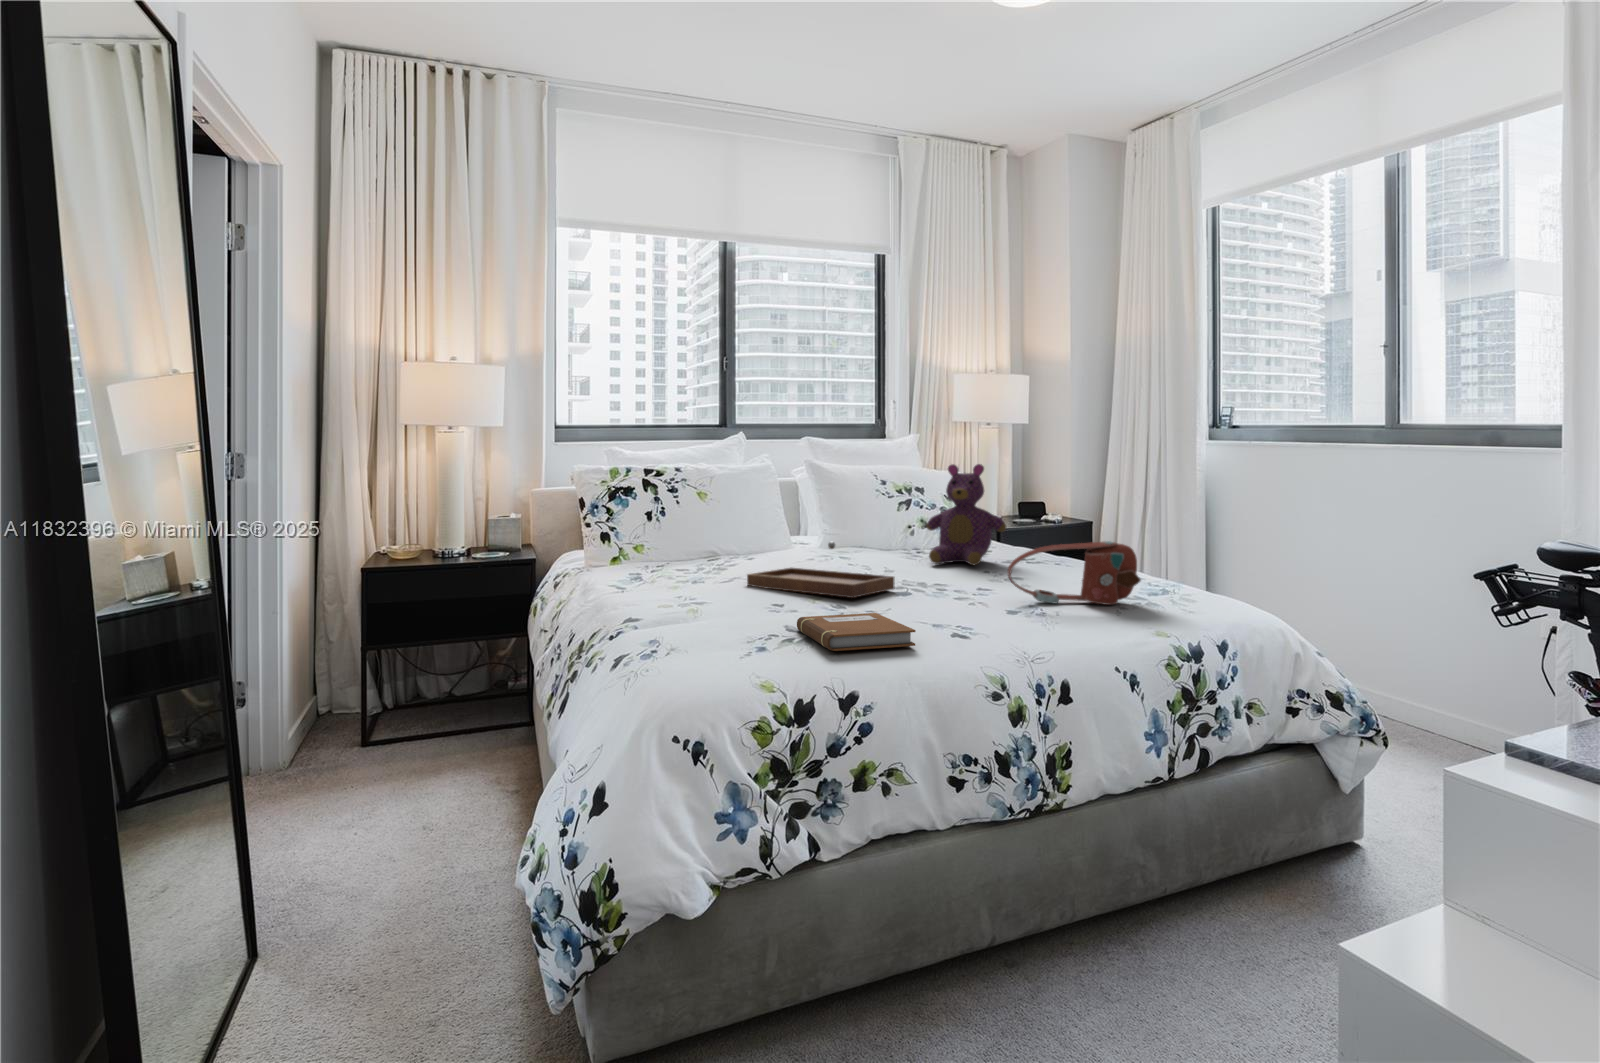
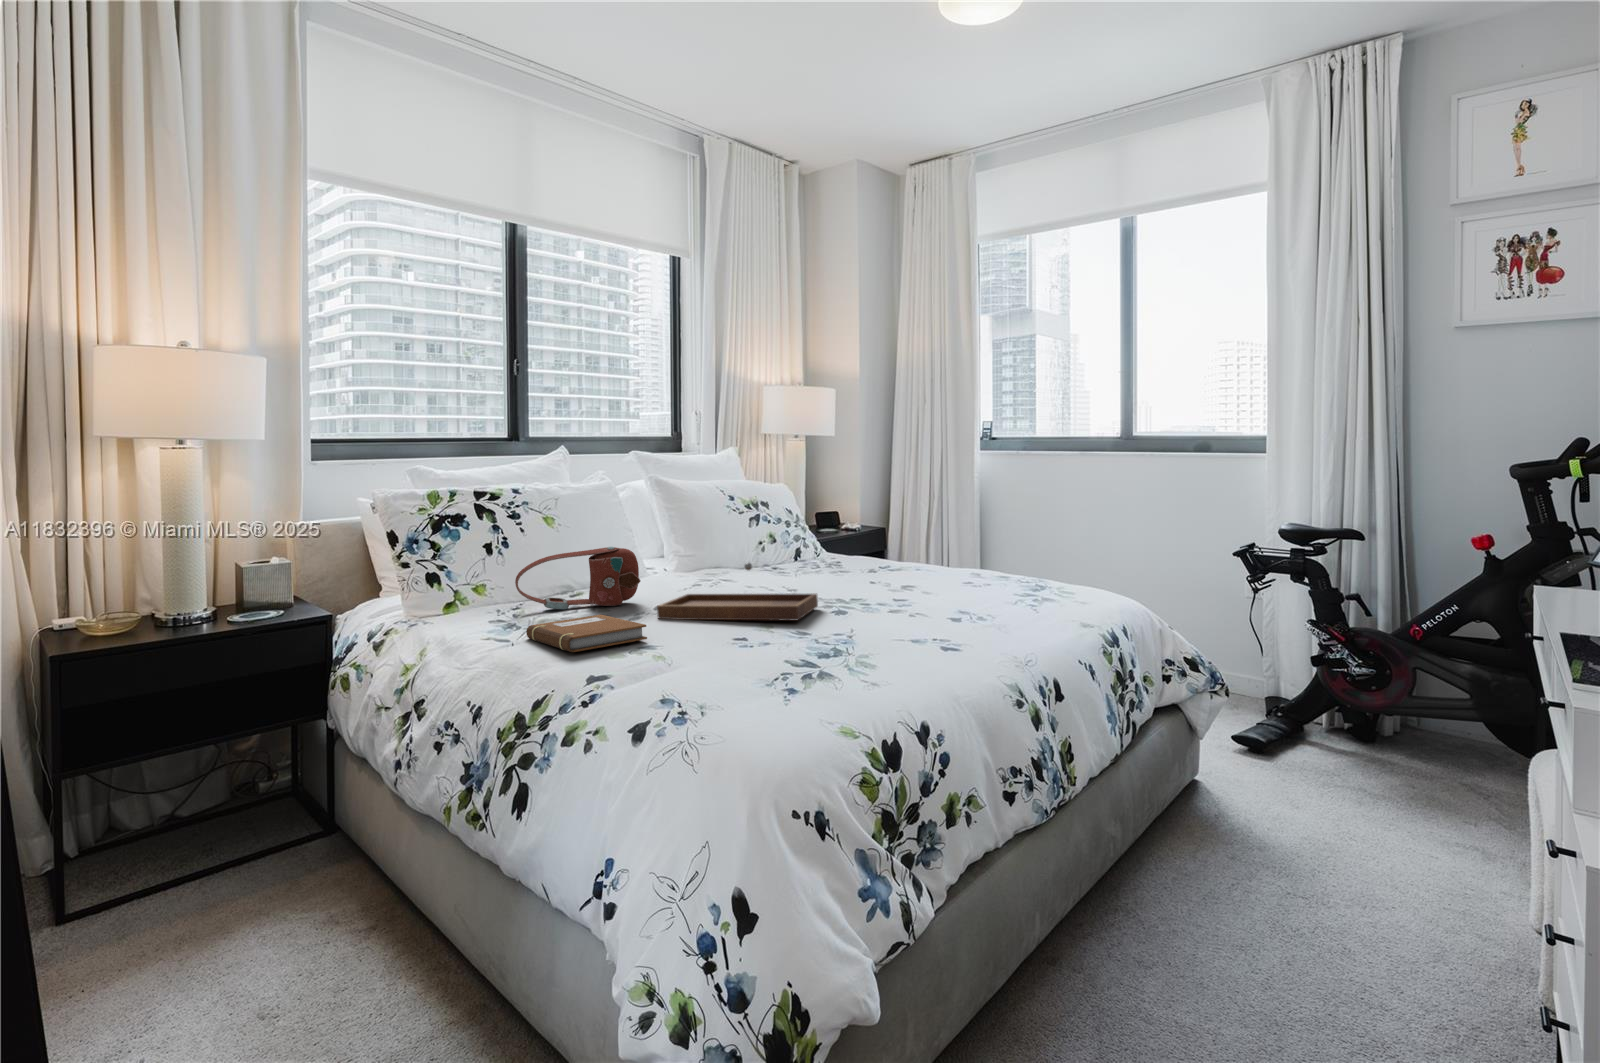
teddy bear: present [927,464,1006,565] -> none [789,475,869,577]
handbag: present [1008,541,1141,605] -> present [515,547,641,609]
notebook: present [797,613,915,651] -> present [526,615,647,652]

